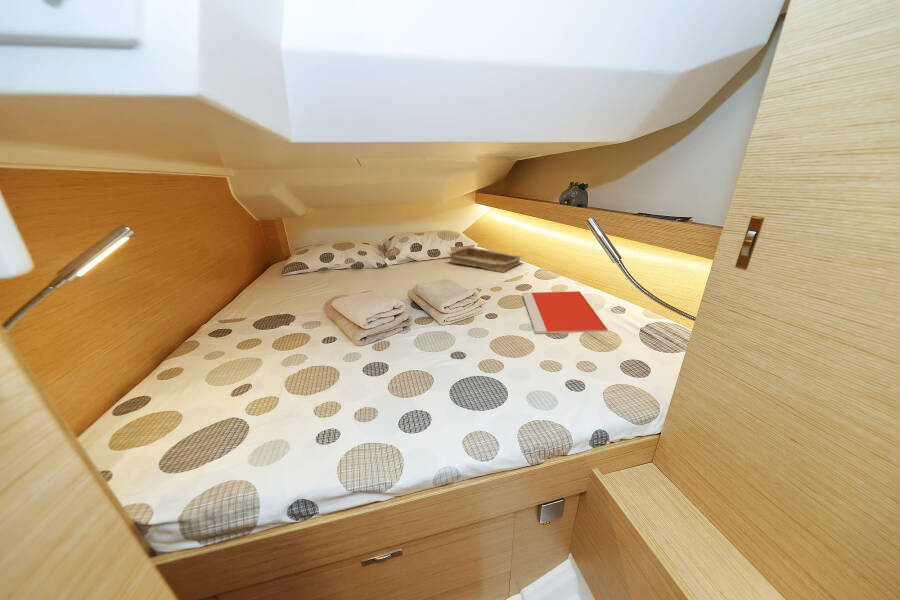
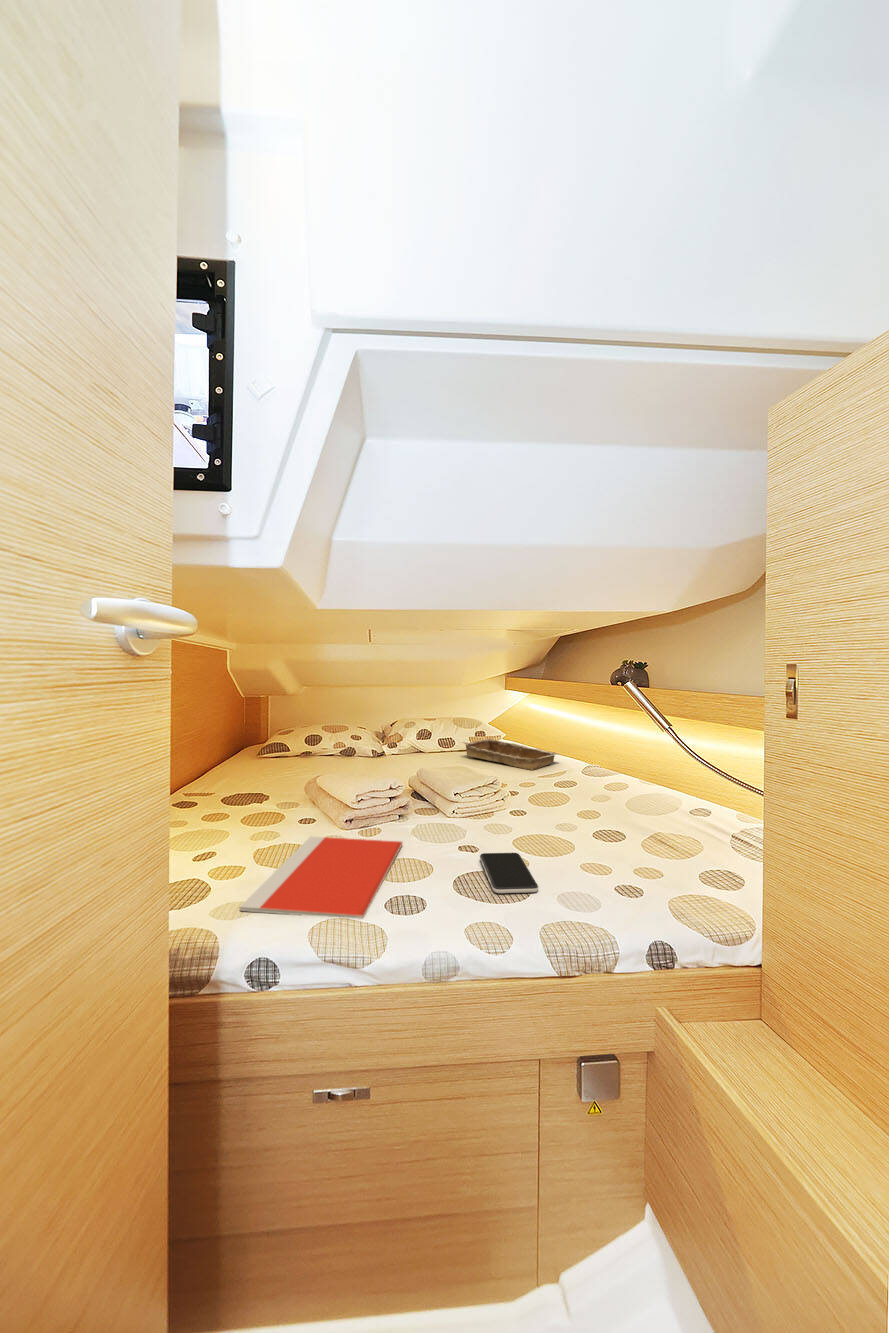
notebook: present [522,291,608,334] -> present [239,836,403,919]
smartphone: none [473,362,525,406] -> present [480,853,538,893]

